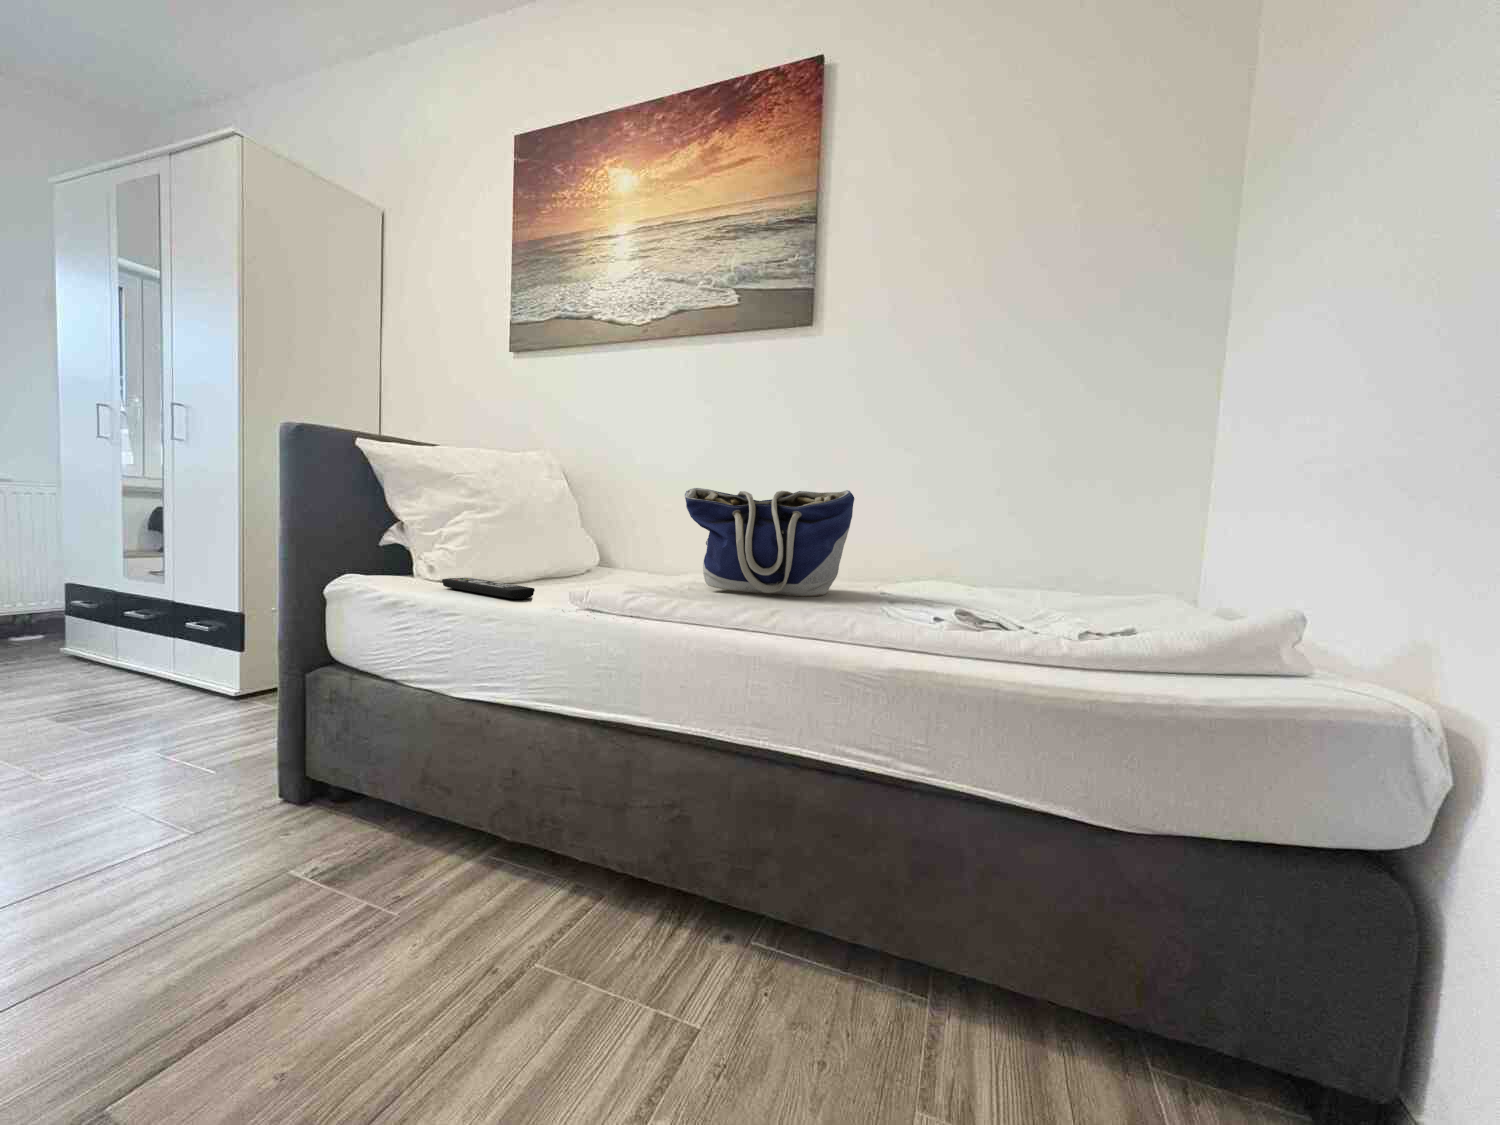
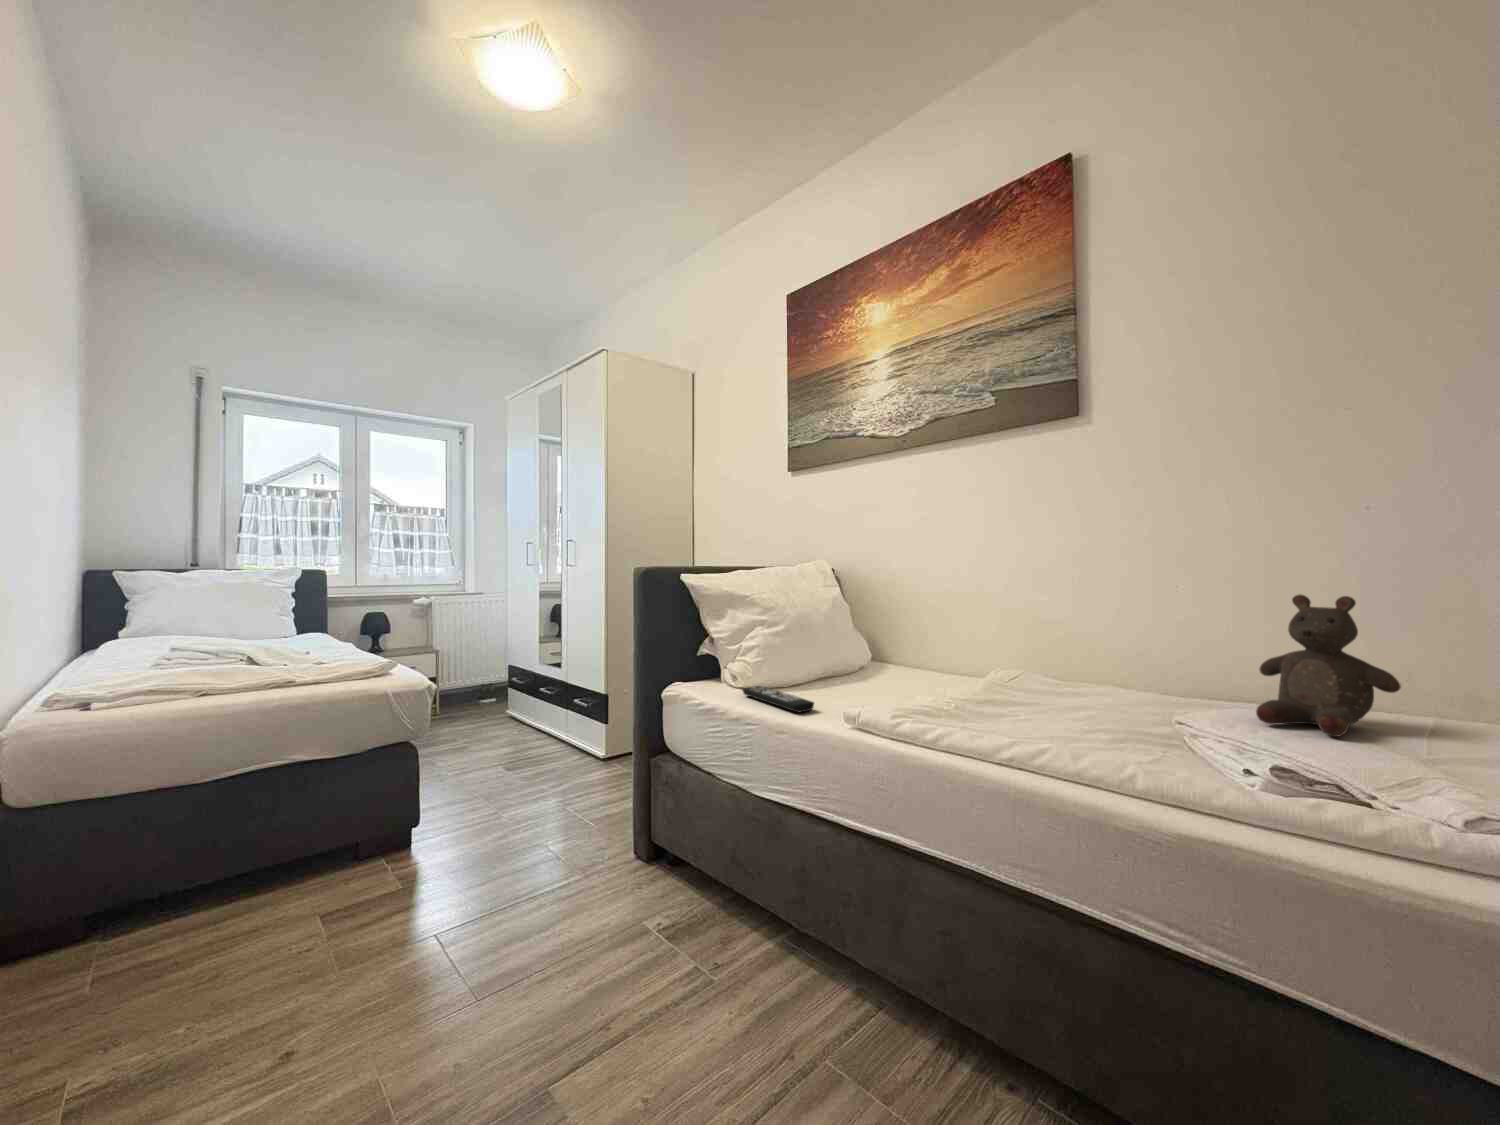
tote bag: present [685,488,854,596] -> none [944,612,1132,723]
stuffed bear: none [933,488,1025,598] -> present [1256,595,1401,737]

